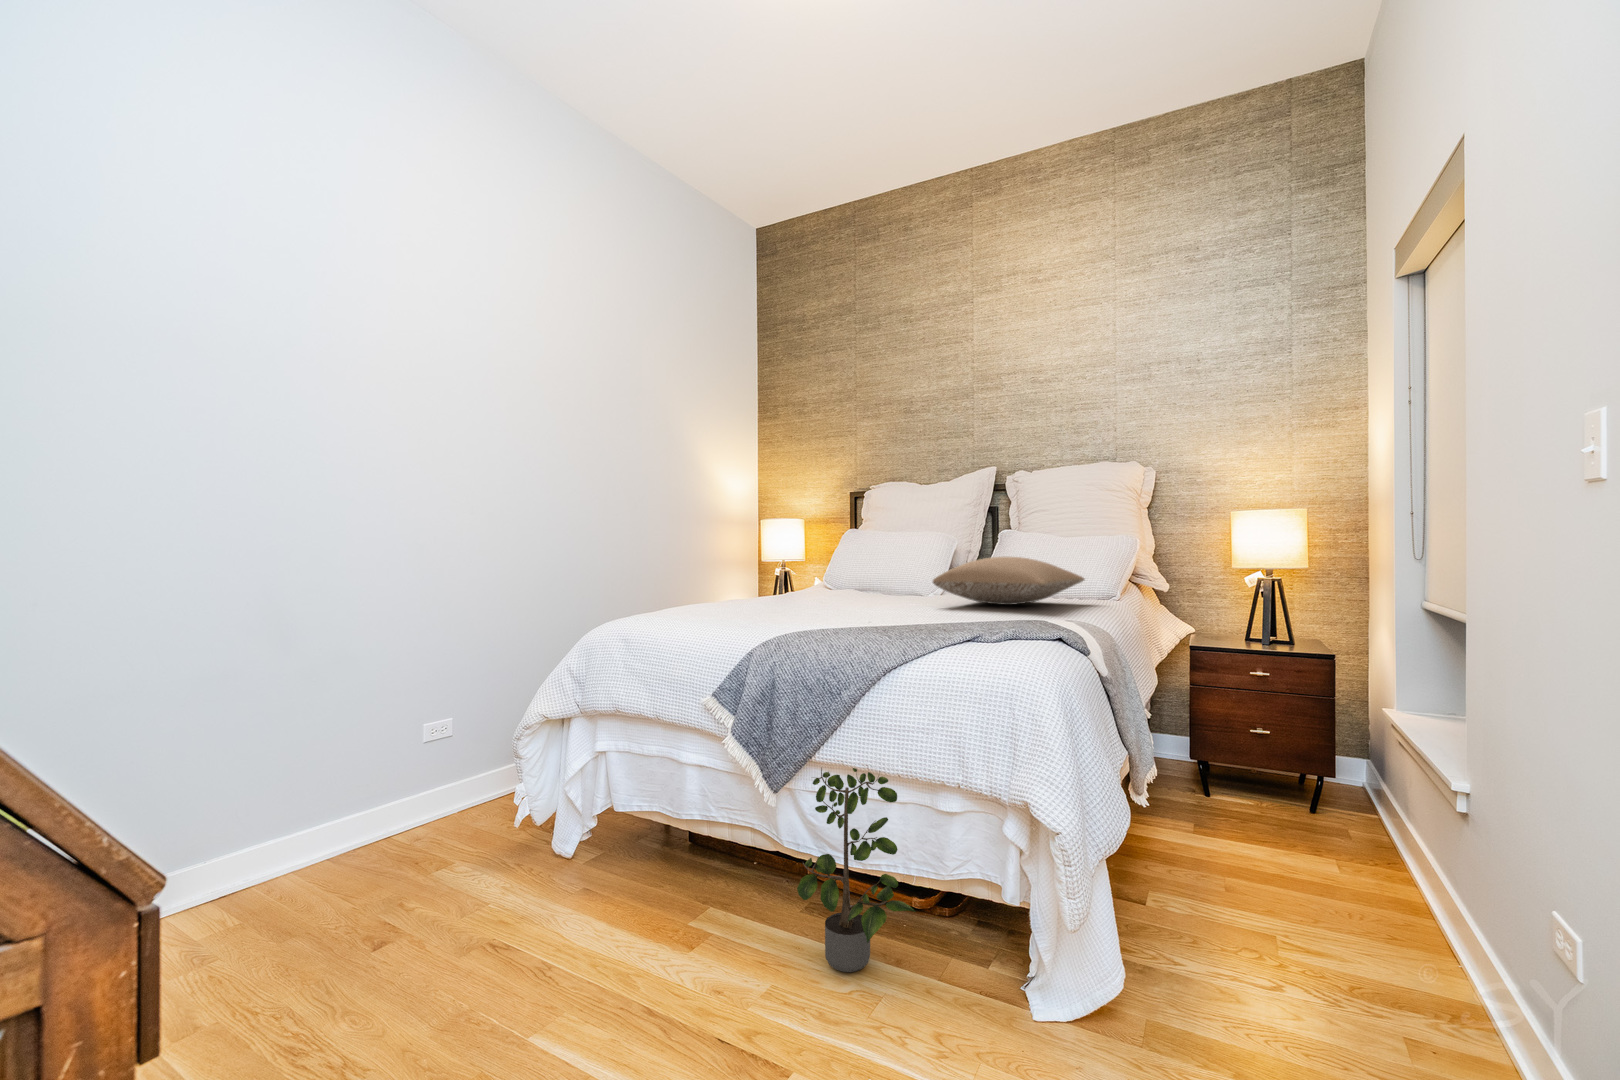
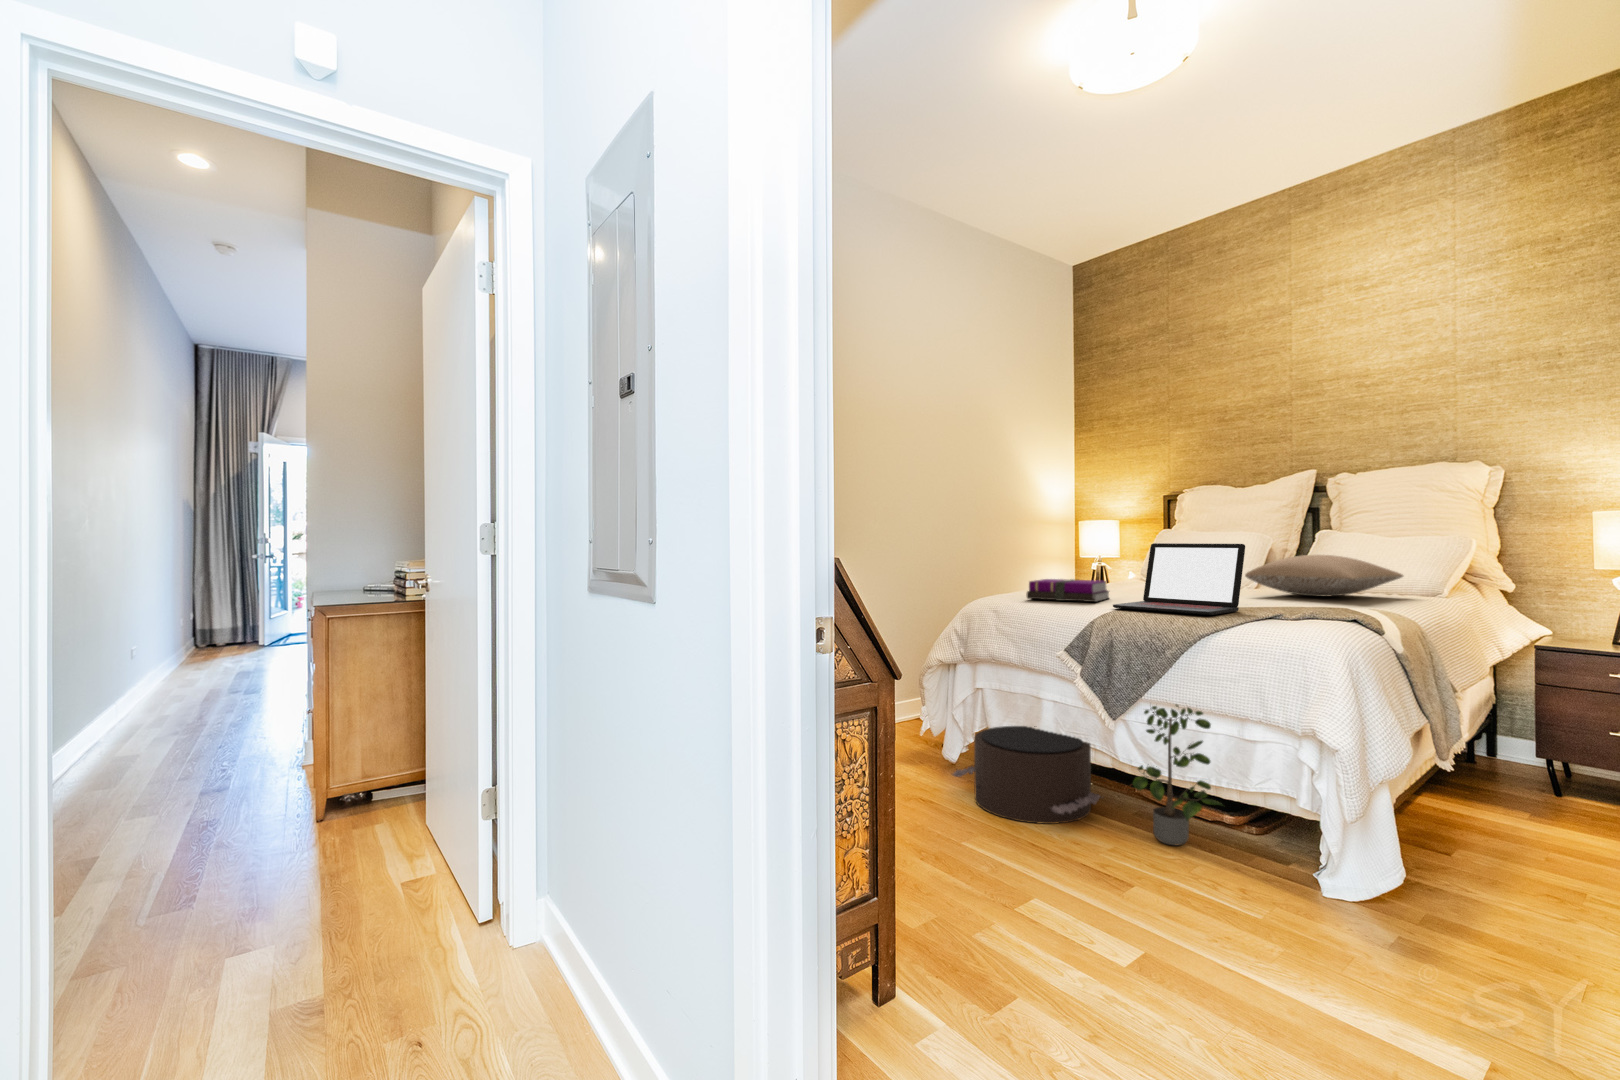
laptop: none [778,543,935,638] -> present [1113,543,1245,615]
notebook: none [673,592,781,622] -> present [1026,579,1109,602]
pouf: none [548,801,763,965] -> present [953,726,1101,824]

